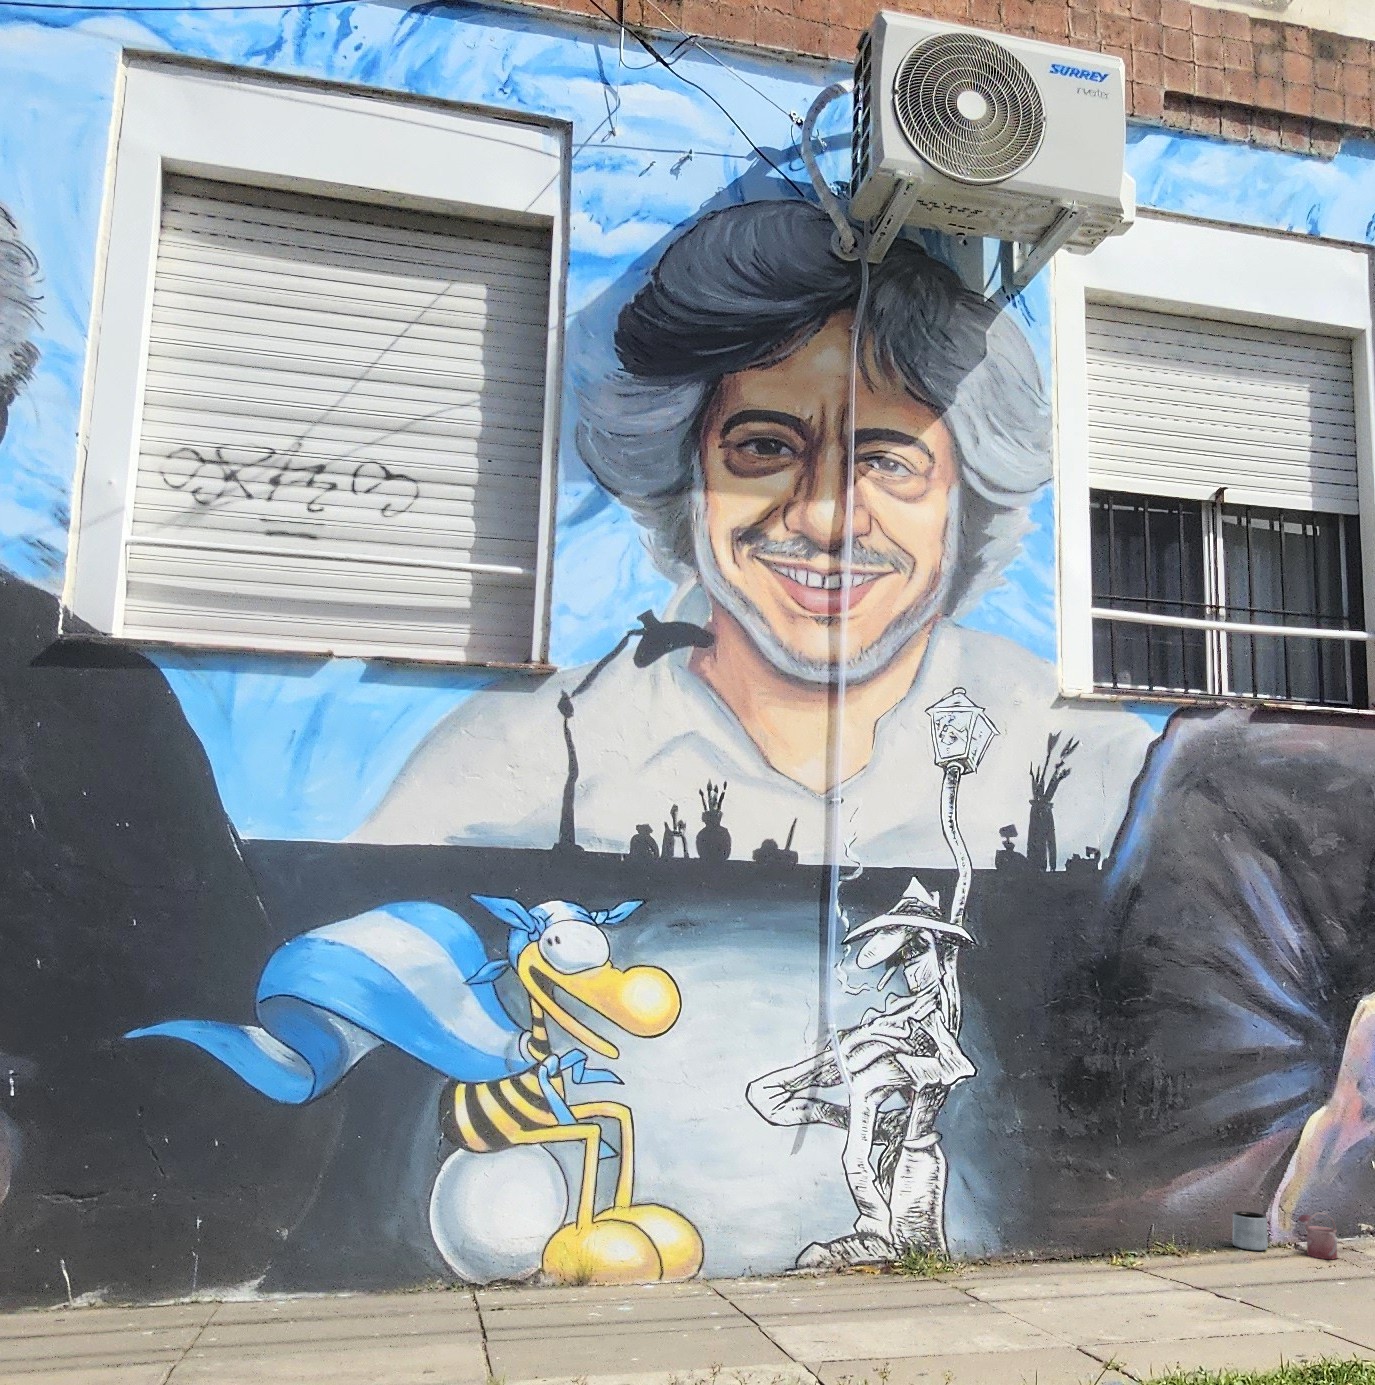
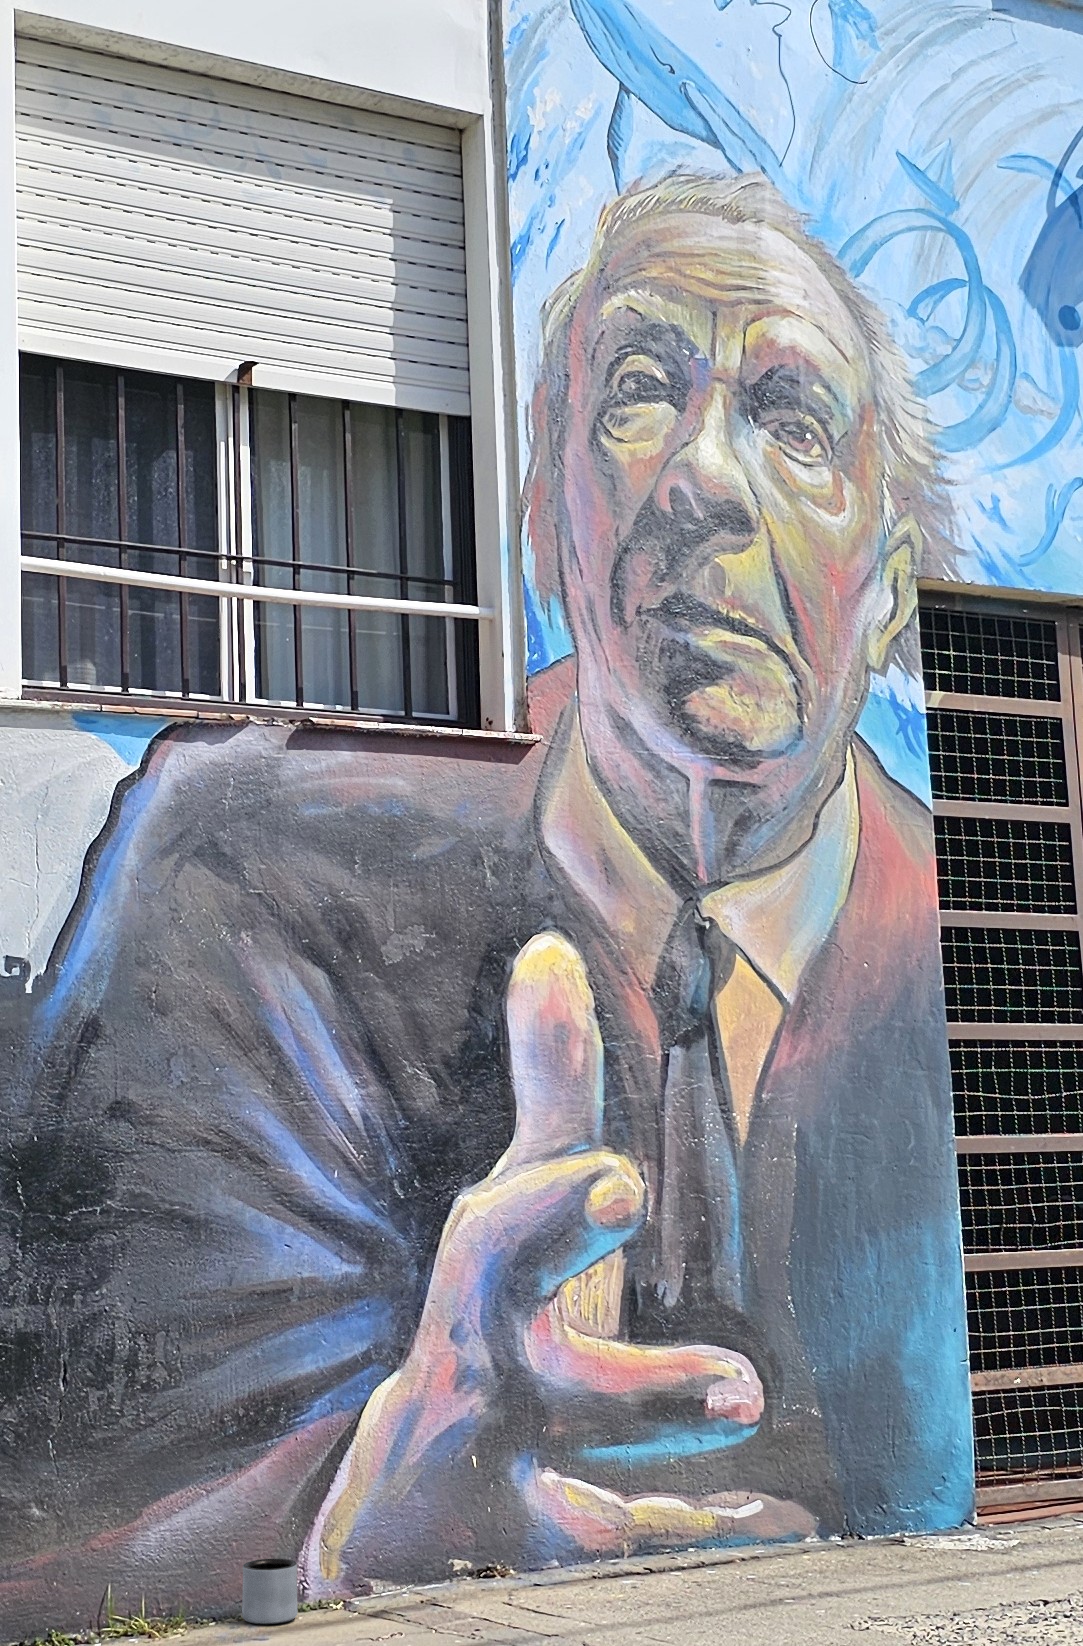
watering can: present [1298,1213,1337,1259] -> none [350,1544,406,1620]

